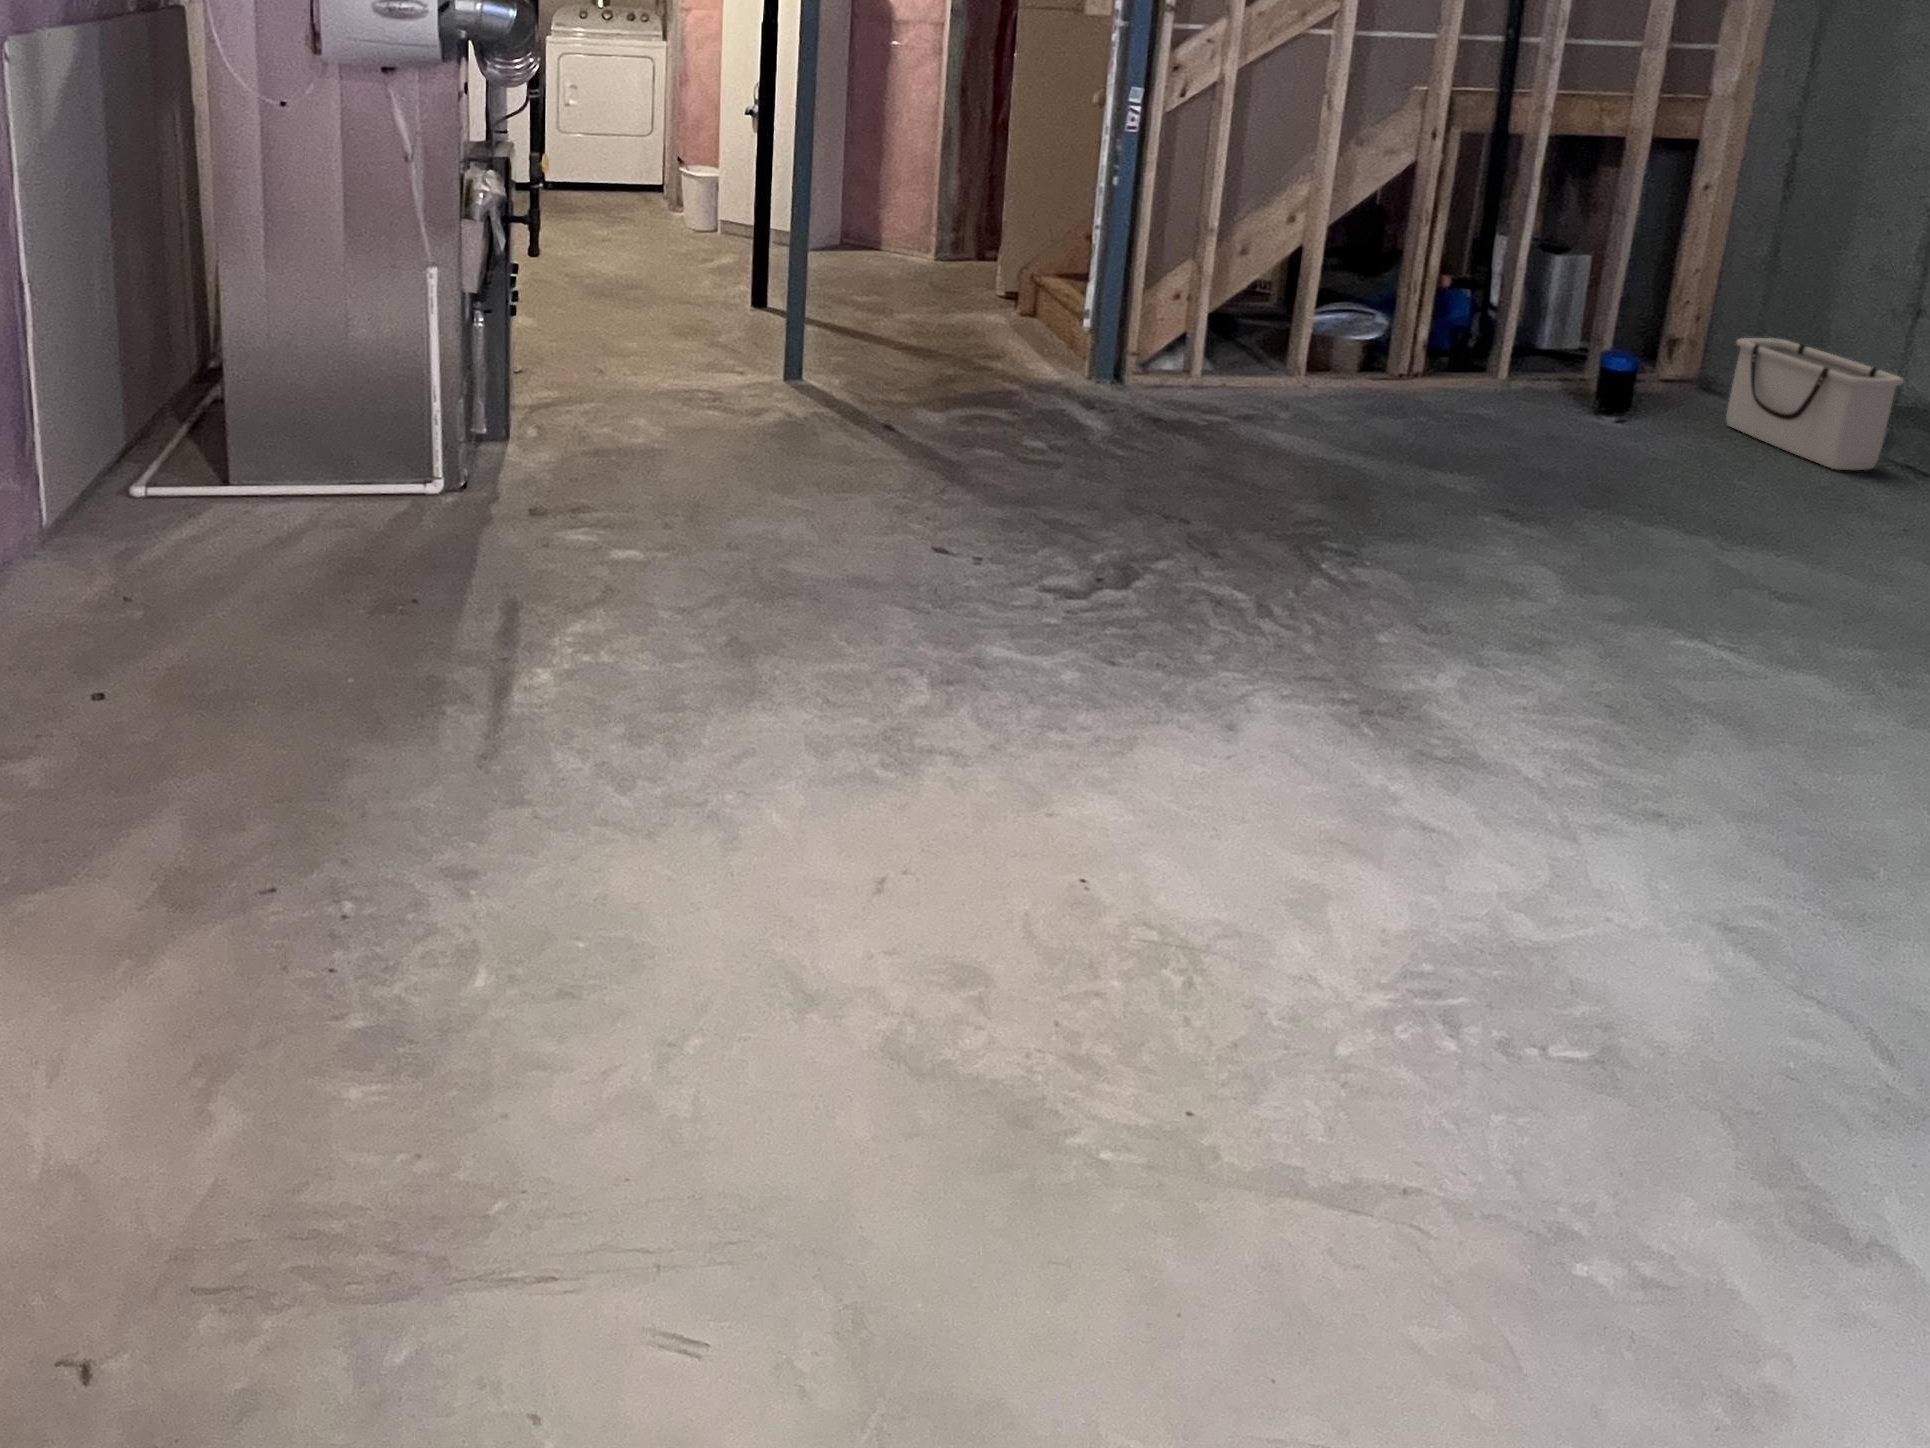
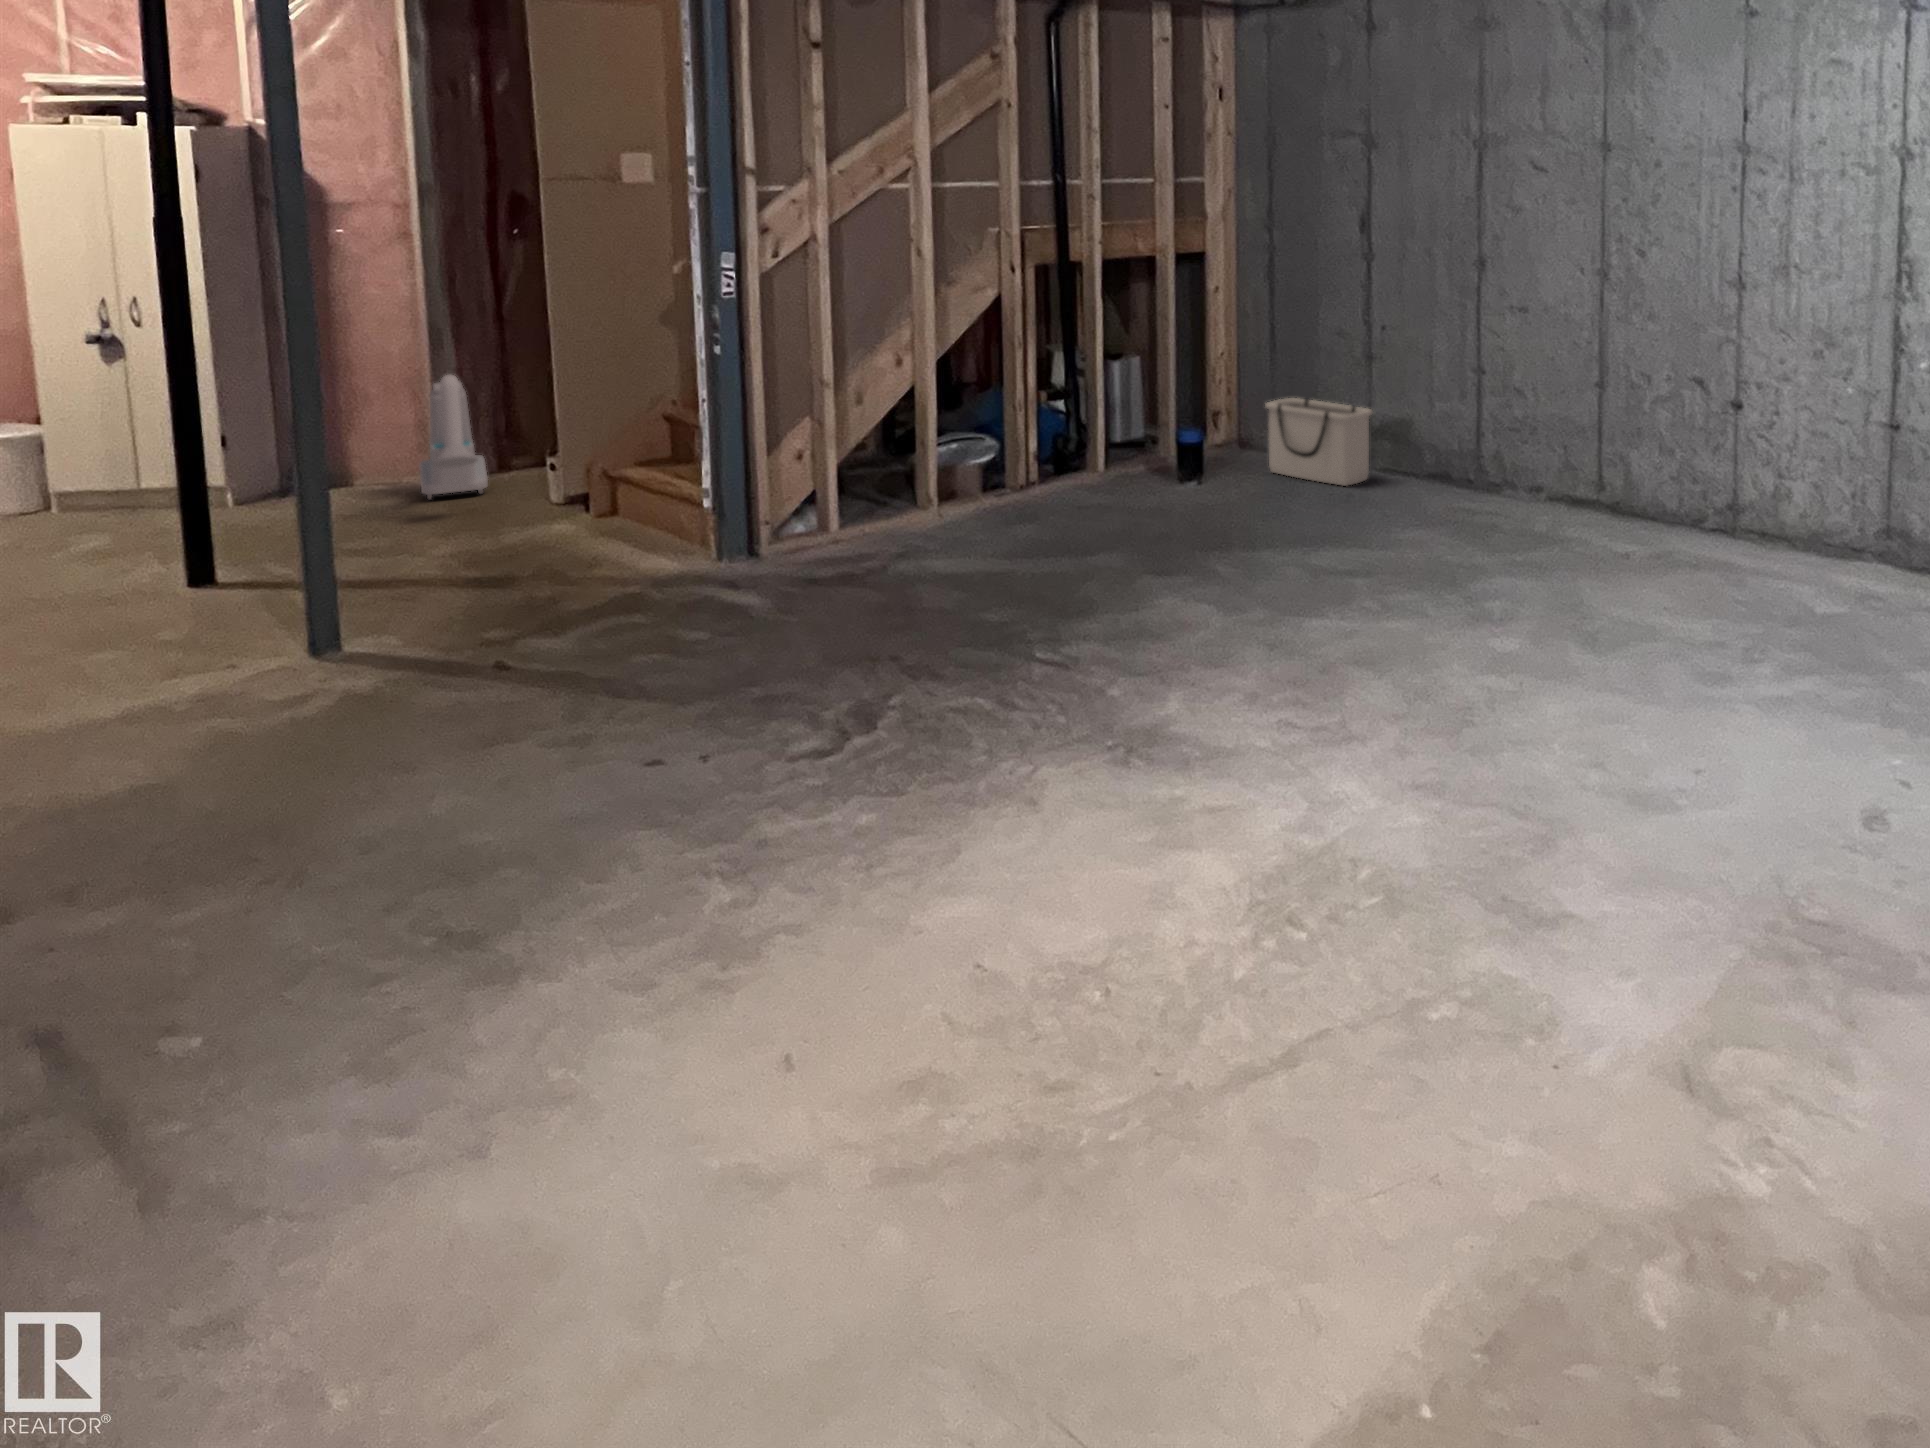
vacuum cleaner: none [917,173,967,276] -> present [419,374,488,499]

